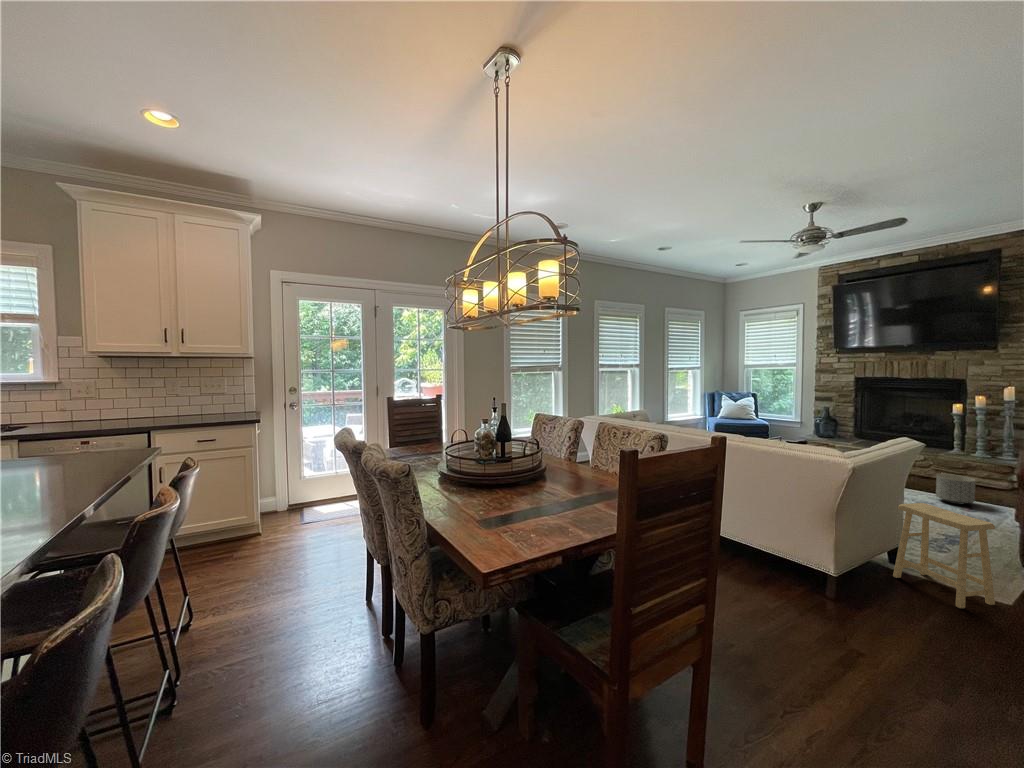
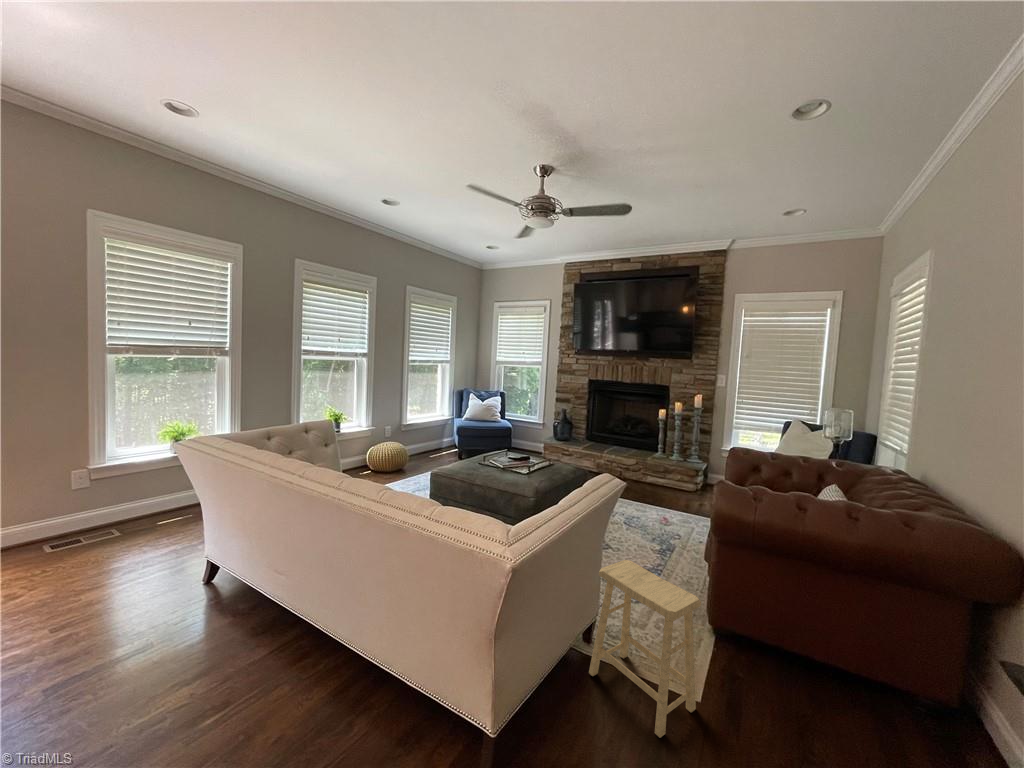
planter: present [936,474,976,504] -> none [643,482,674,514]

